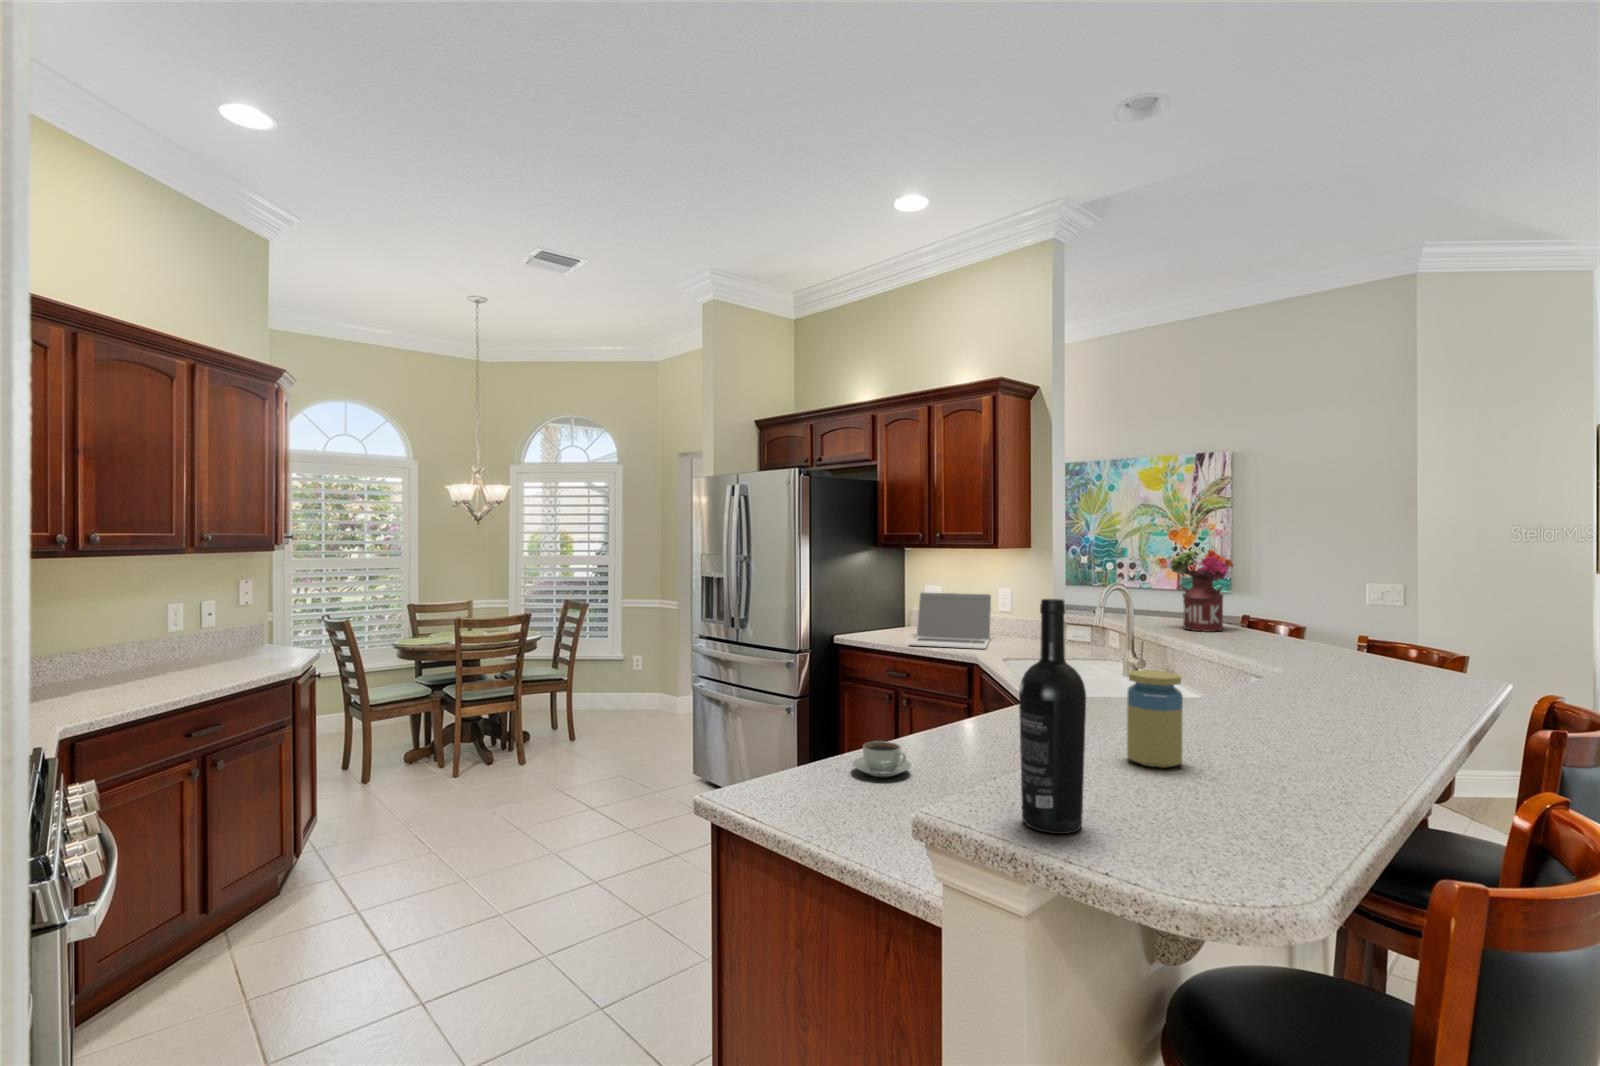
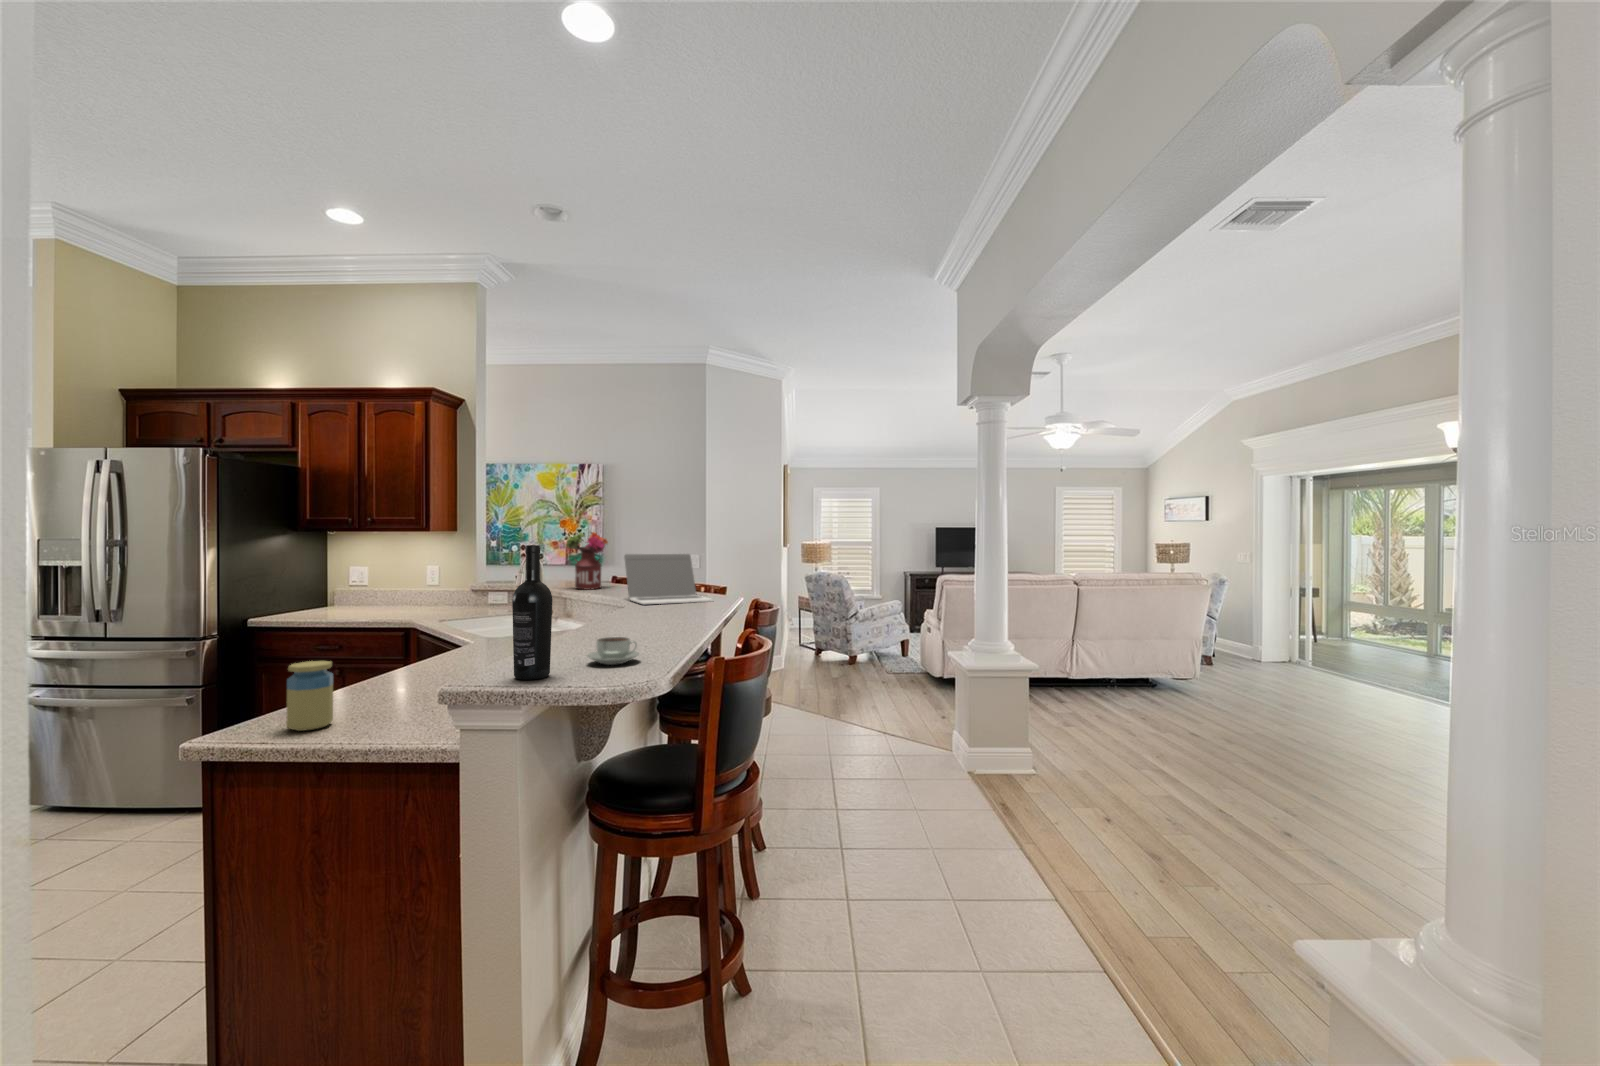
laptop: present [909,593,991,649] -> present [624,554,713,604]
jar: present [1127,670,1183,768] -> present [286,661,333,731]
coffee cup: present [852,741,911,777] -> present [587,637,639,665]

